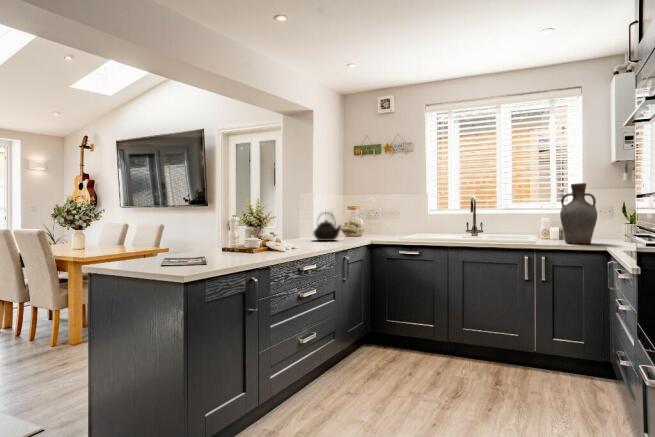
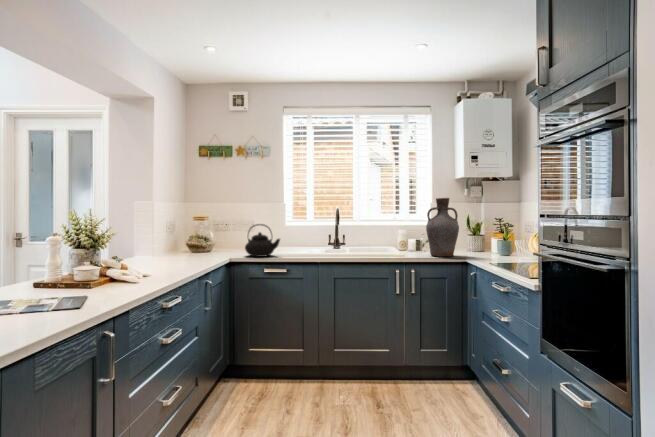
teapot: present [313,213,341,241] -> present [245,224,280,257]

